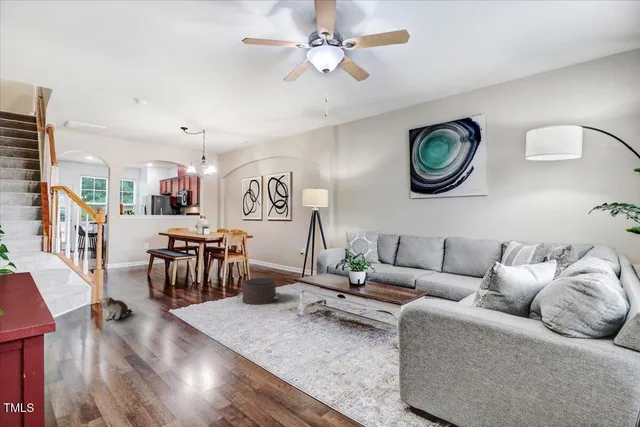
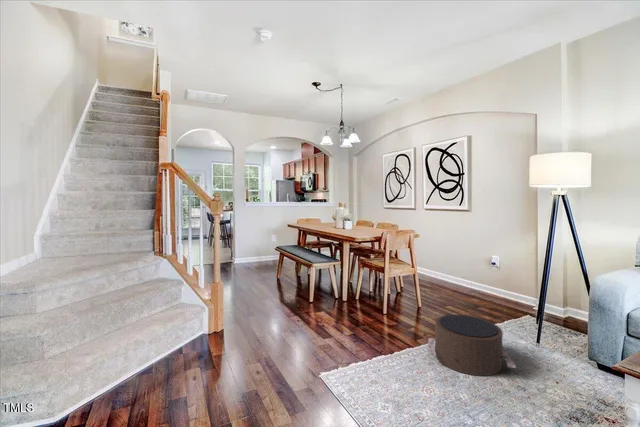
plush toy: present [98,297,131,320] -> none [206,347,259,388]

